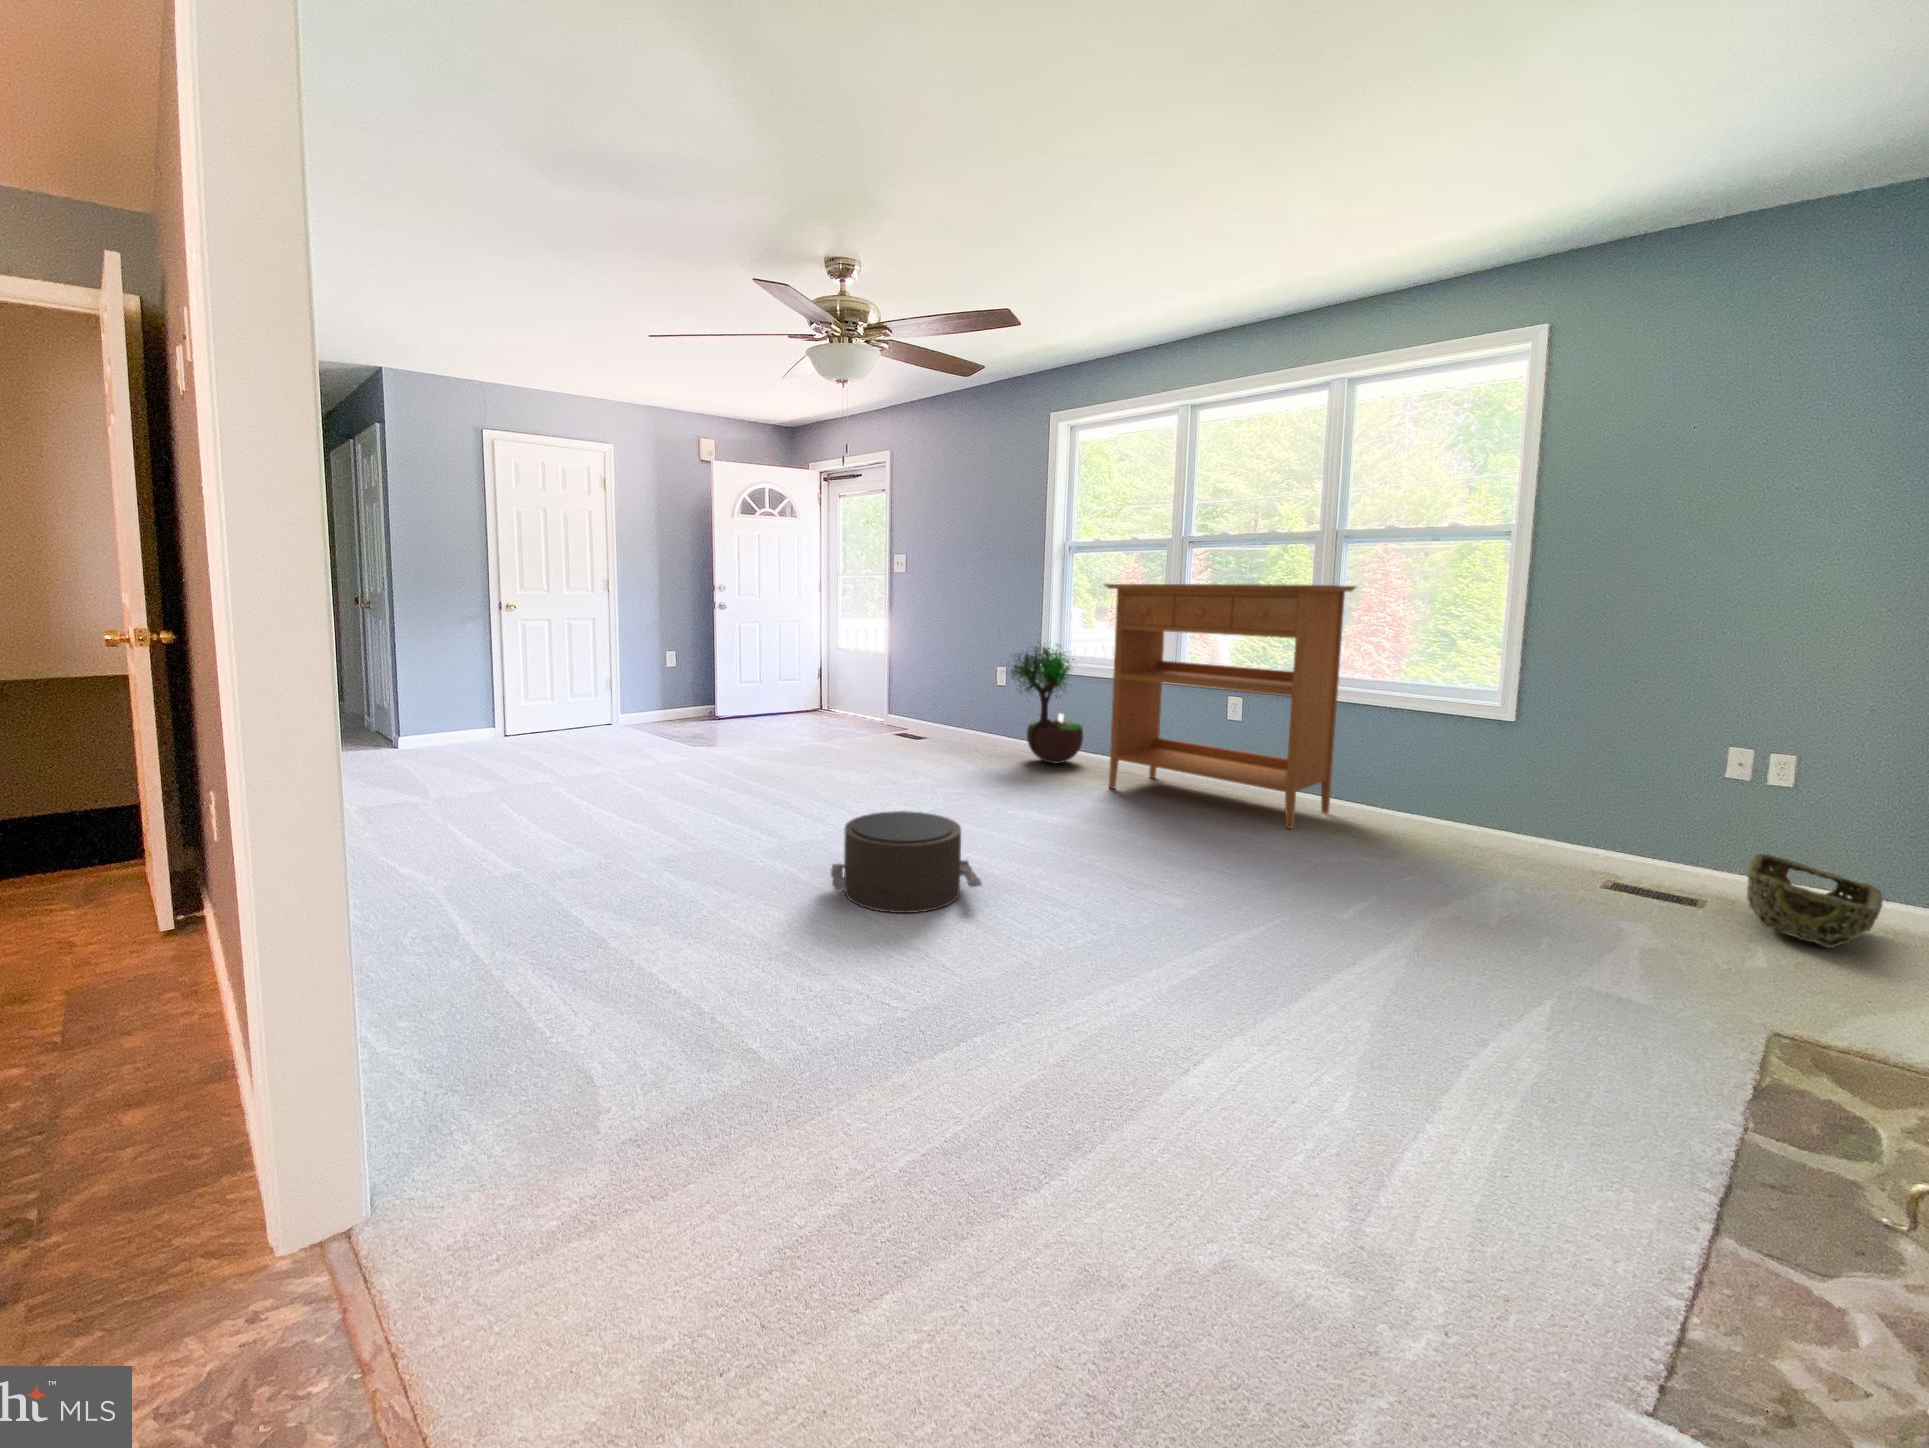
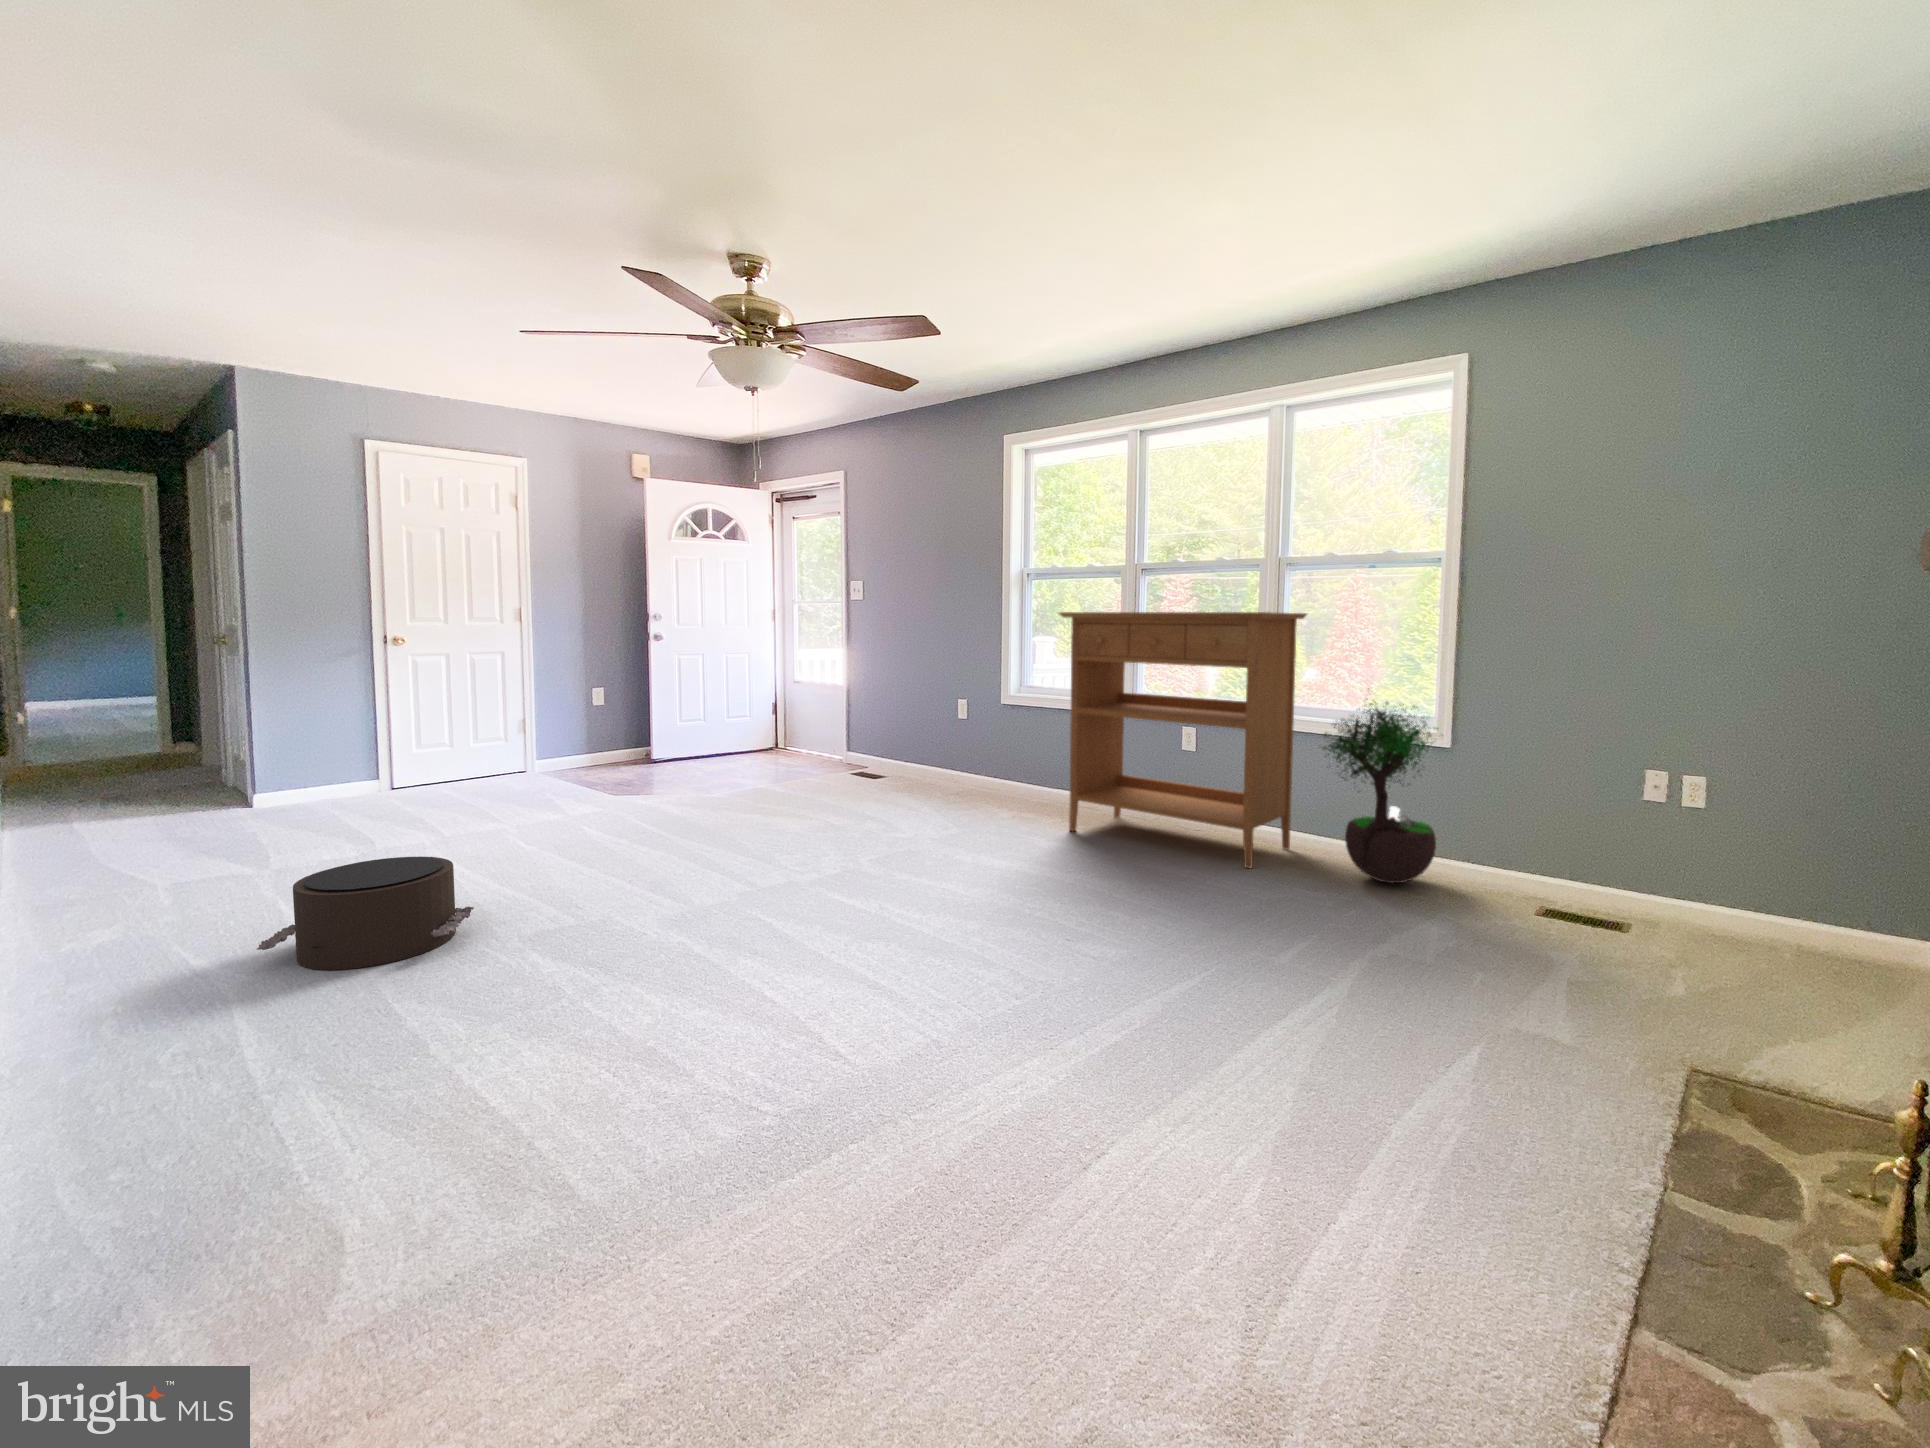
potted tree: present [1007,642,1083,763] -> present [1323,688,1439,883]
pouf: present [831,811,982,913] -> present [257,857,474,970]
woven basket: present [1747,854,1883,948] -> none [1668,876,1785,970]

